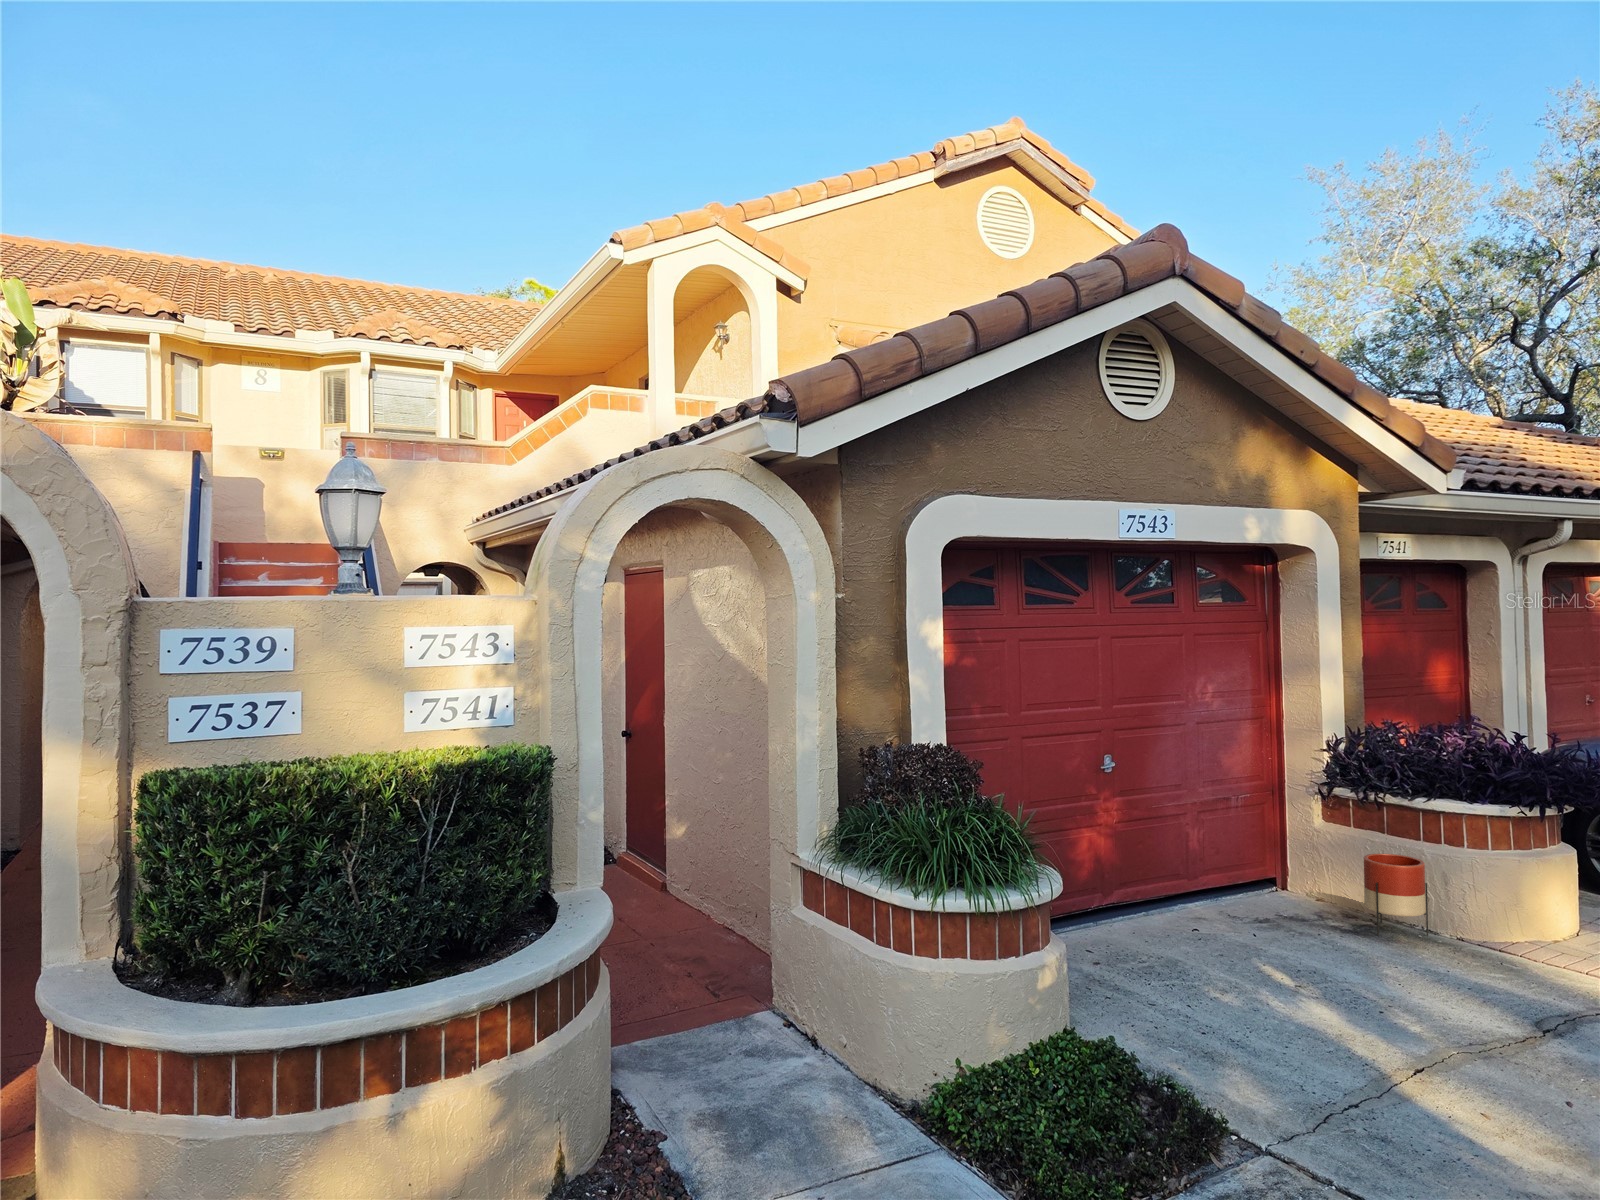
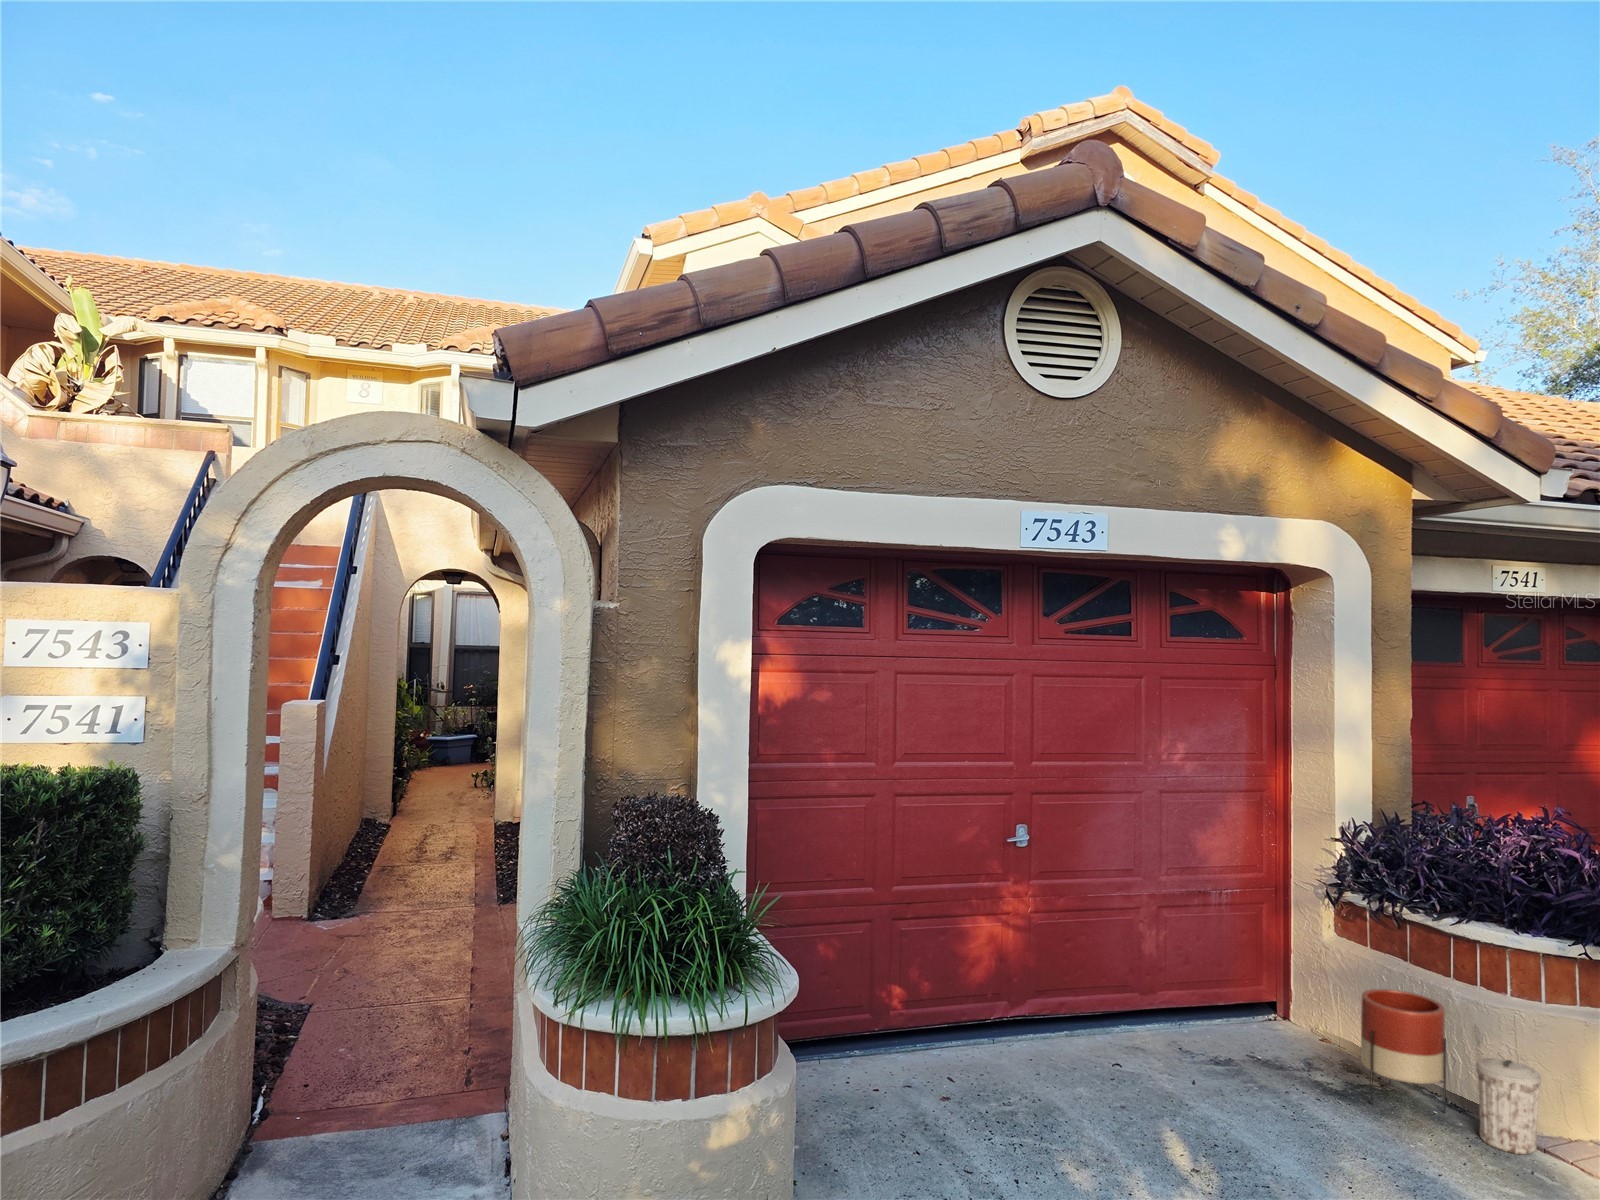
trash can: none [1453,892,1500,955] -> present [1476,1058,1541,1154]

